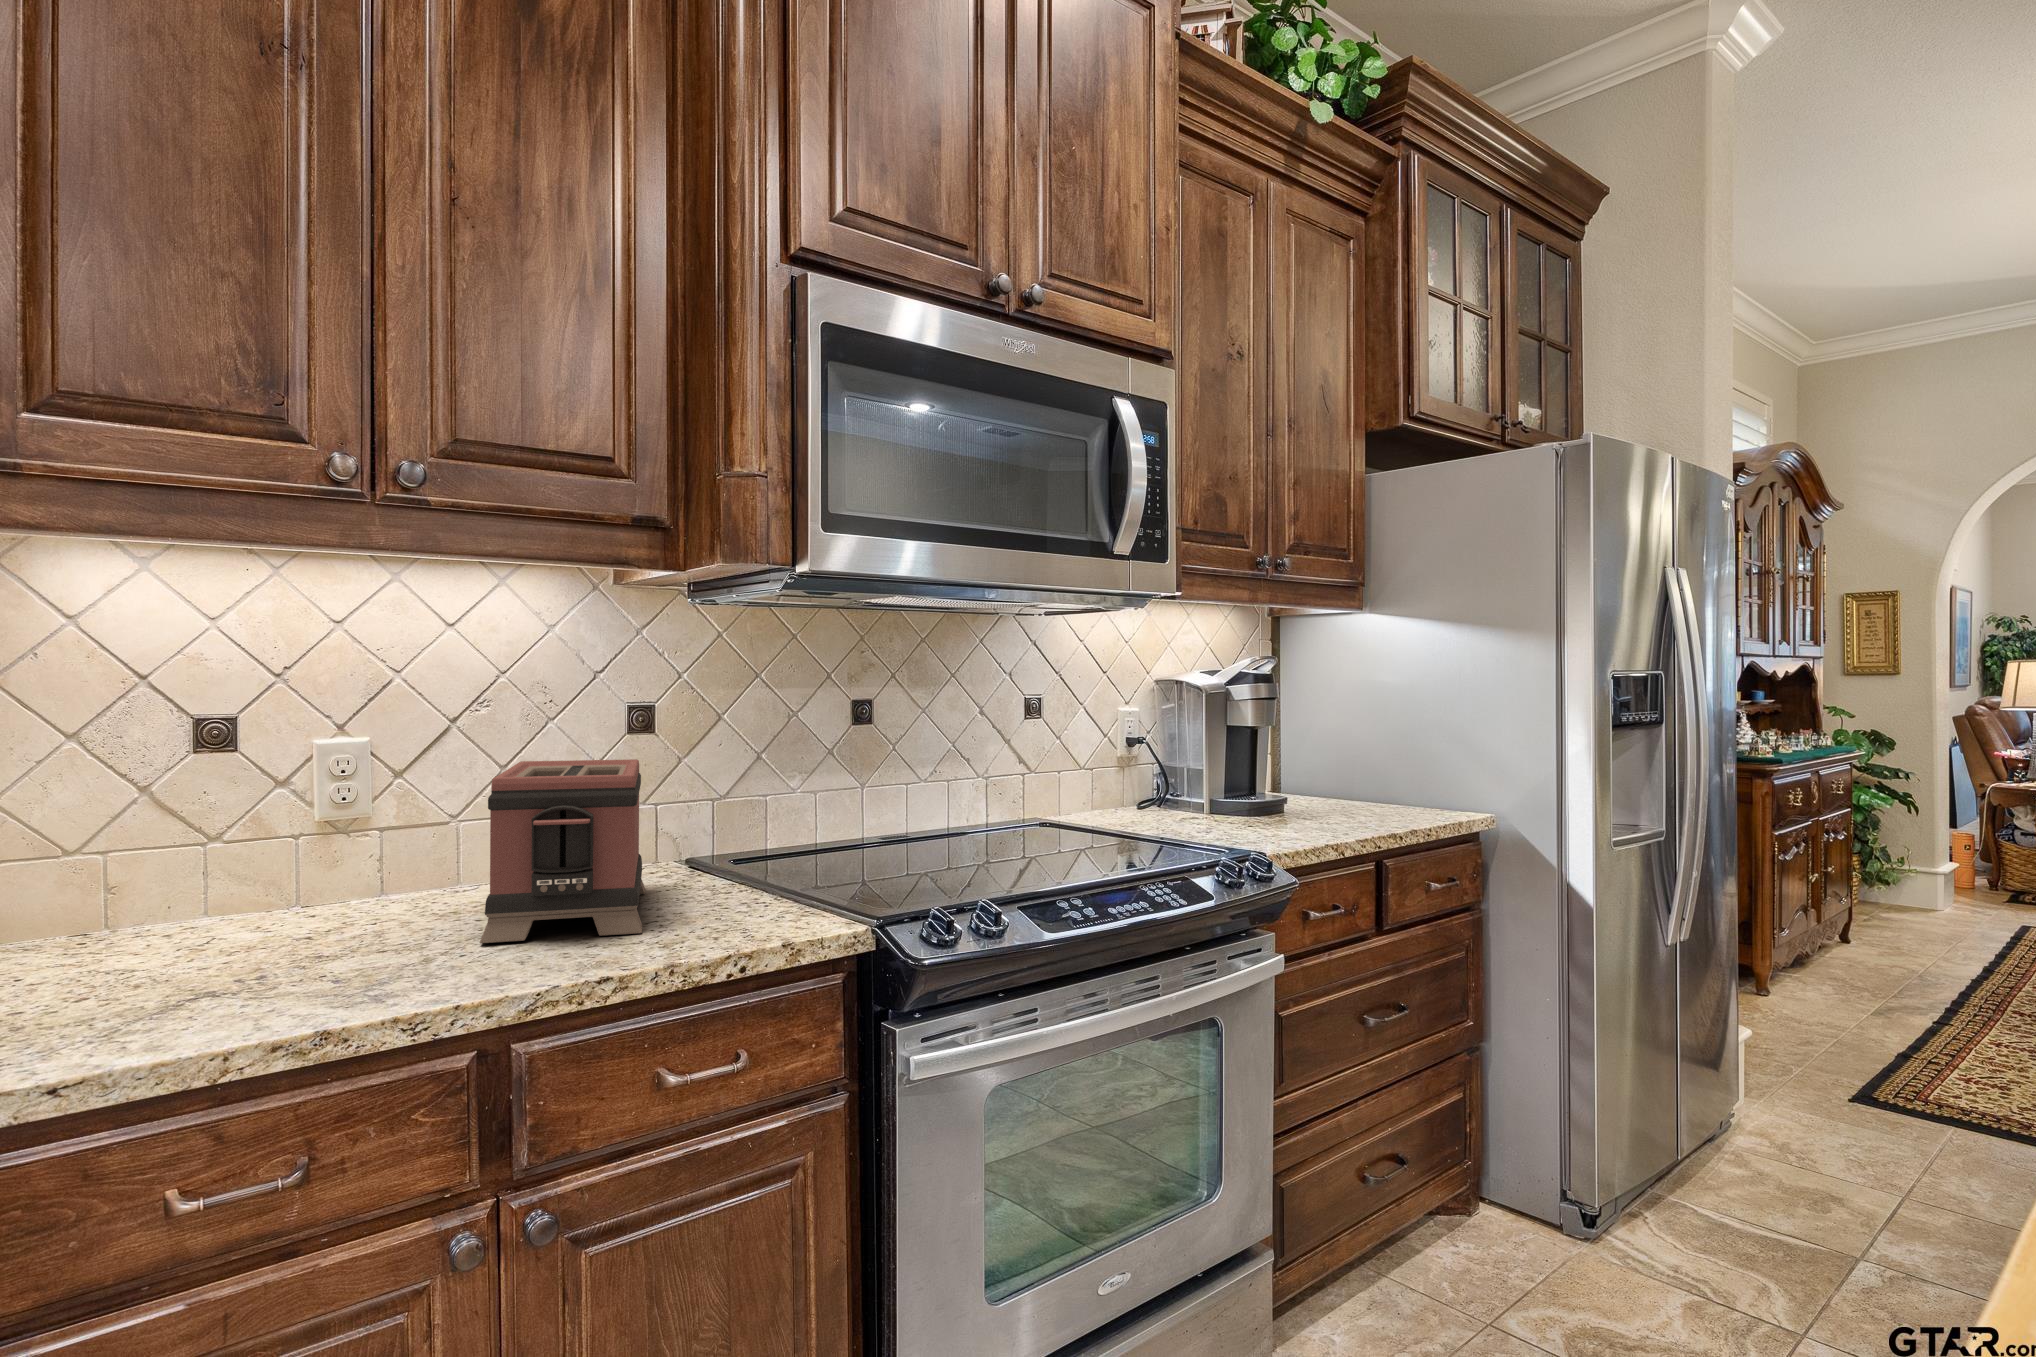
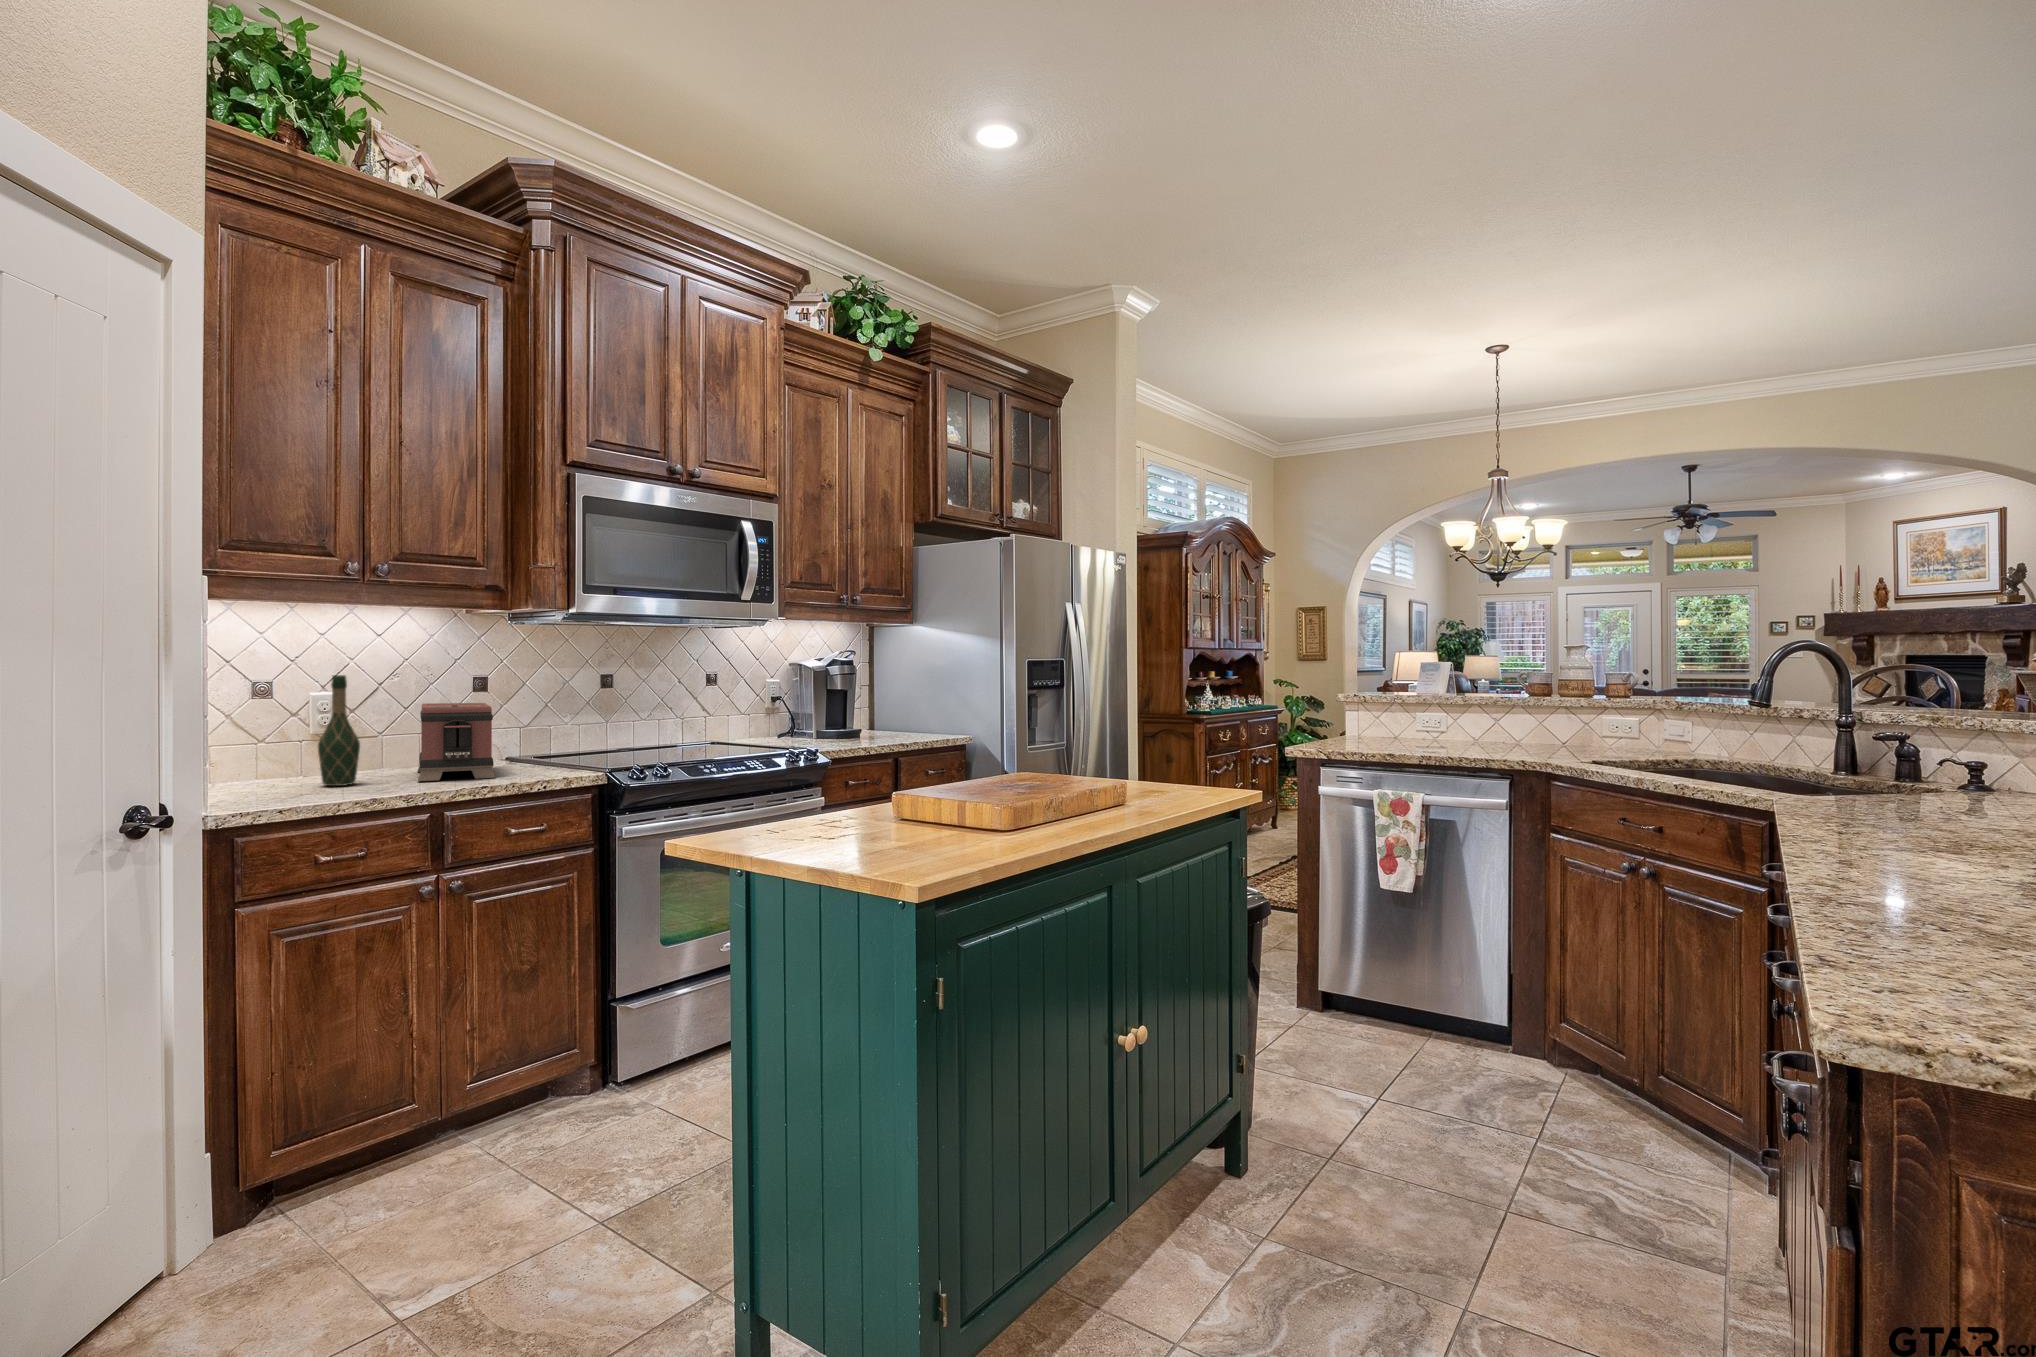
wine bottle: none [275,707,366,955] -> present [318,675,360,786]

